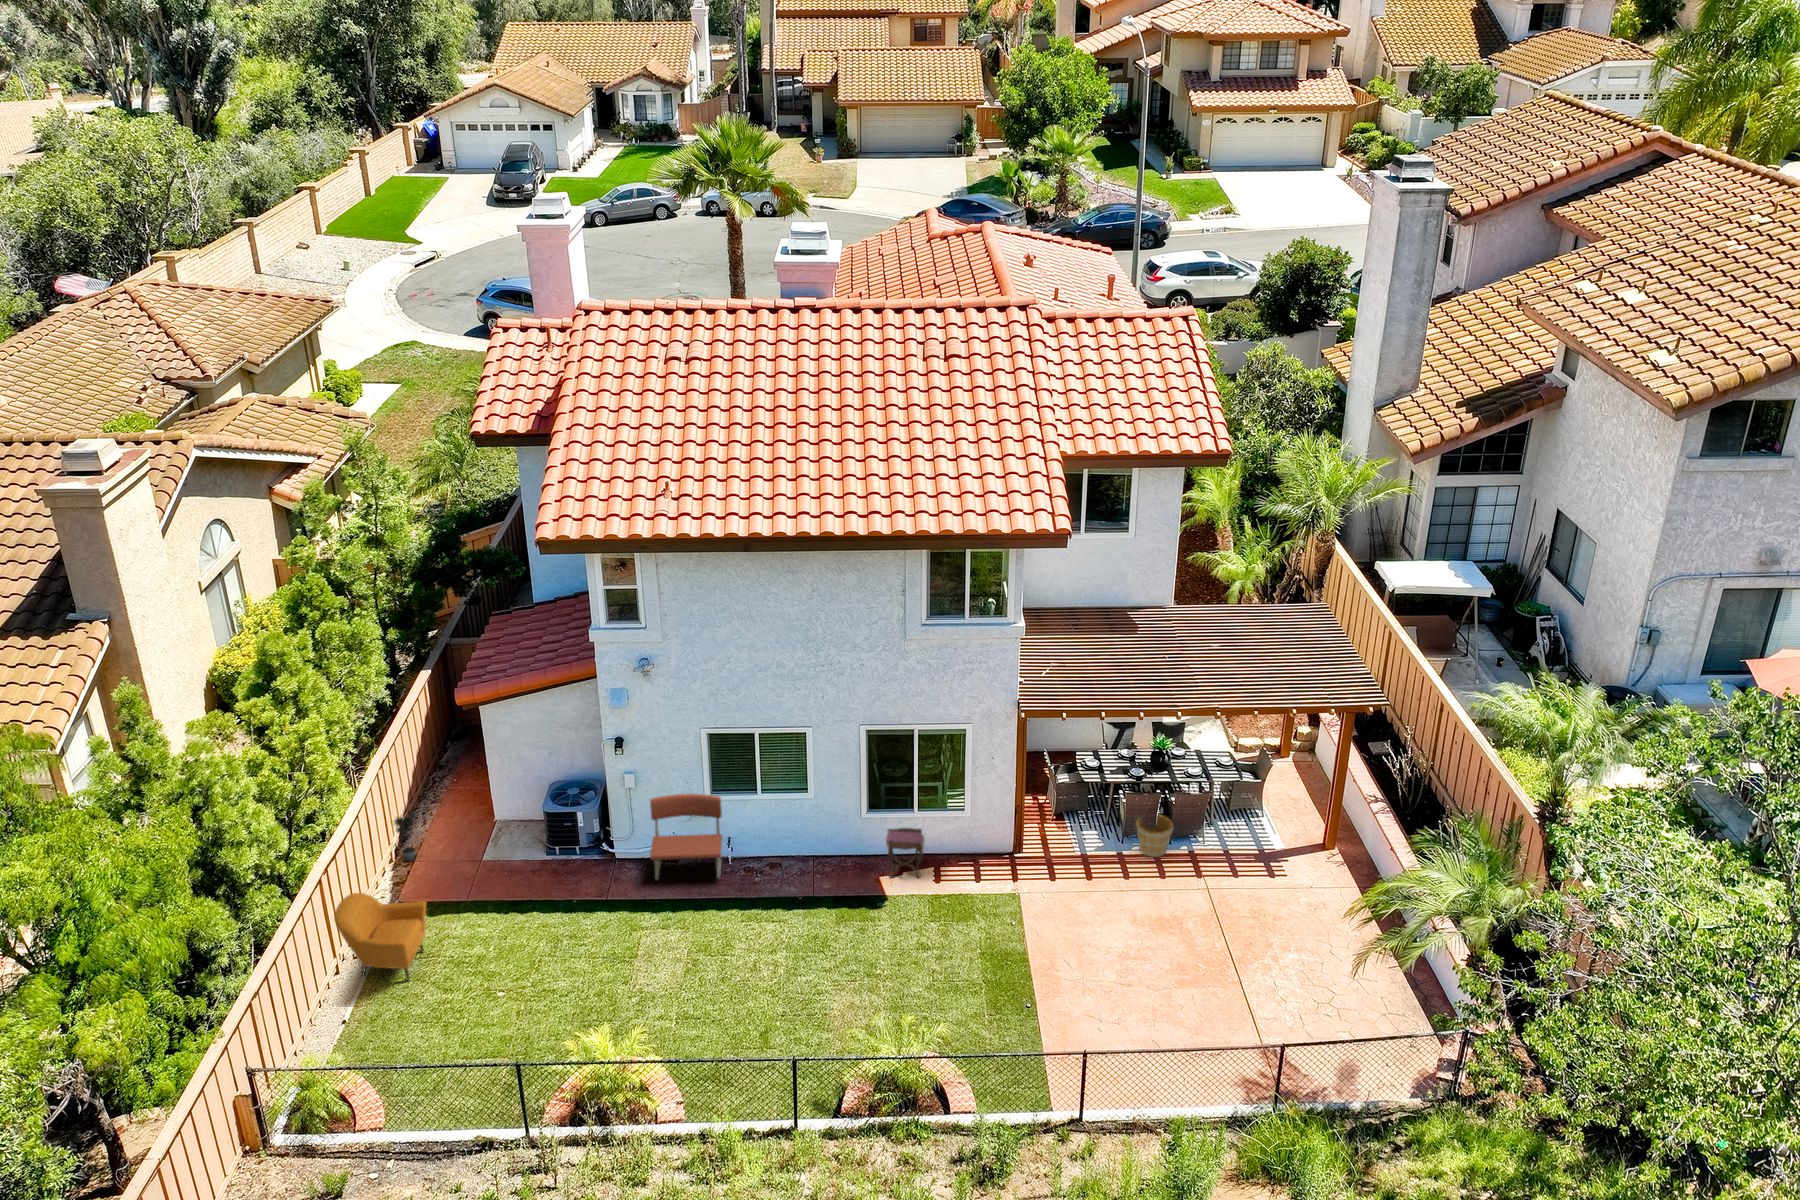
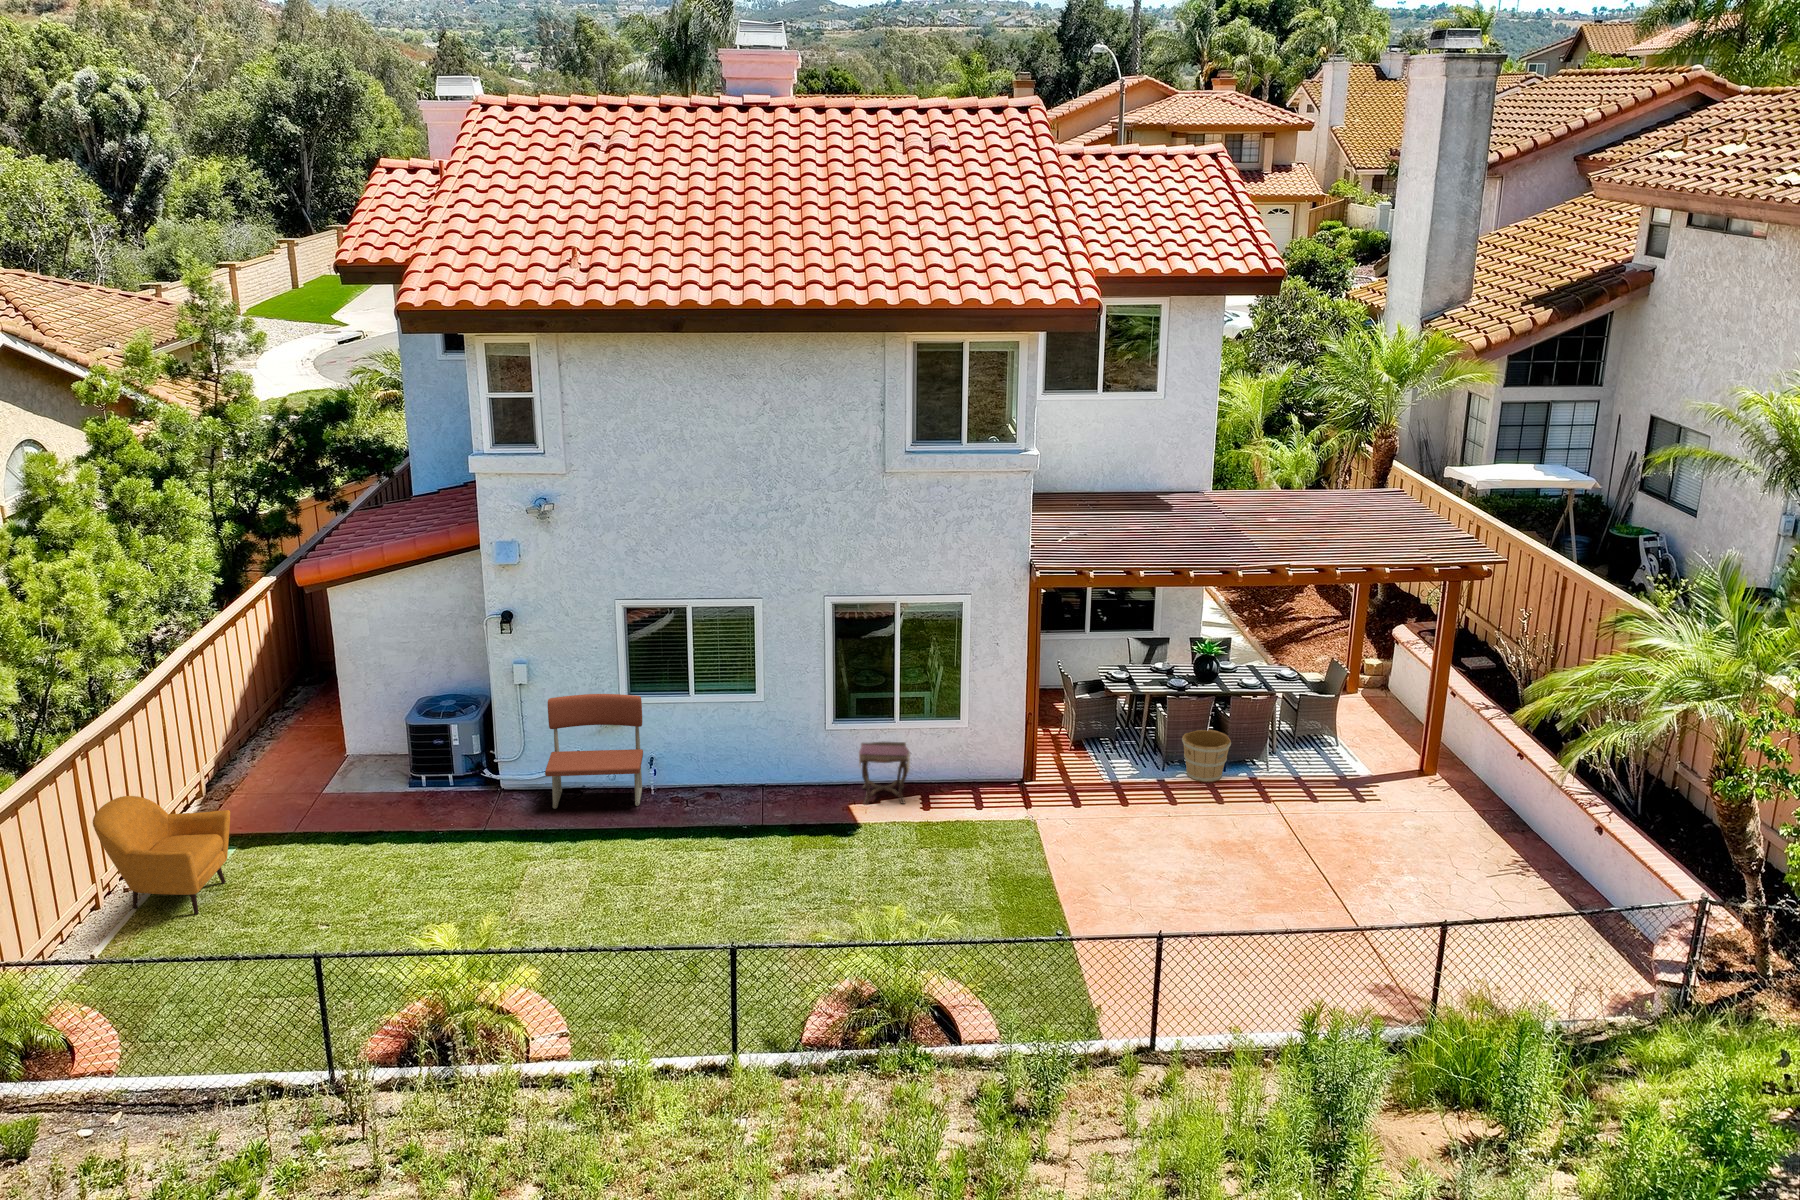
potted plant: present [395,810,416,861] -> none [200,720,237,792]

